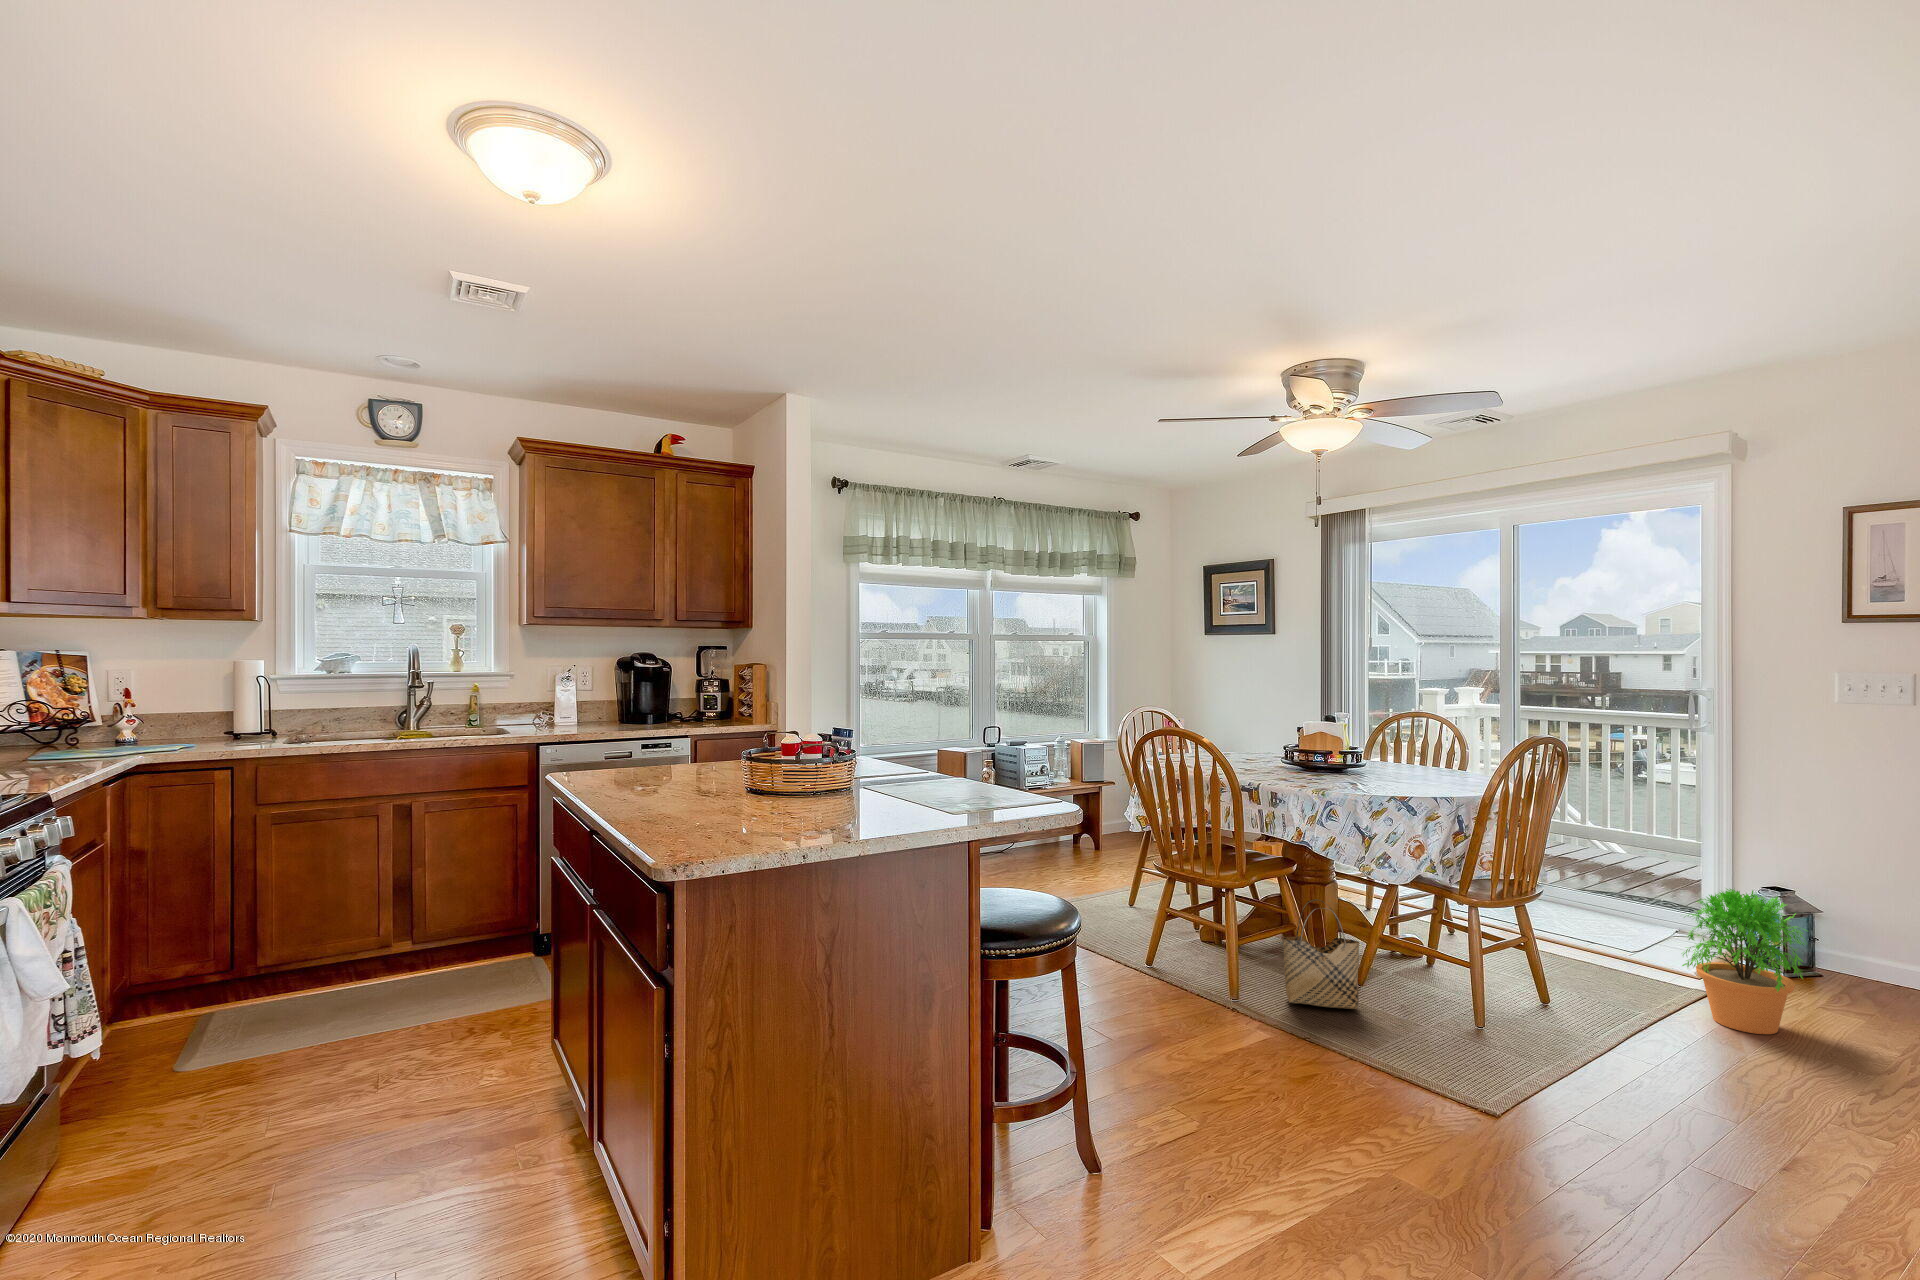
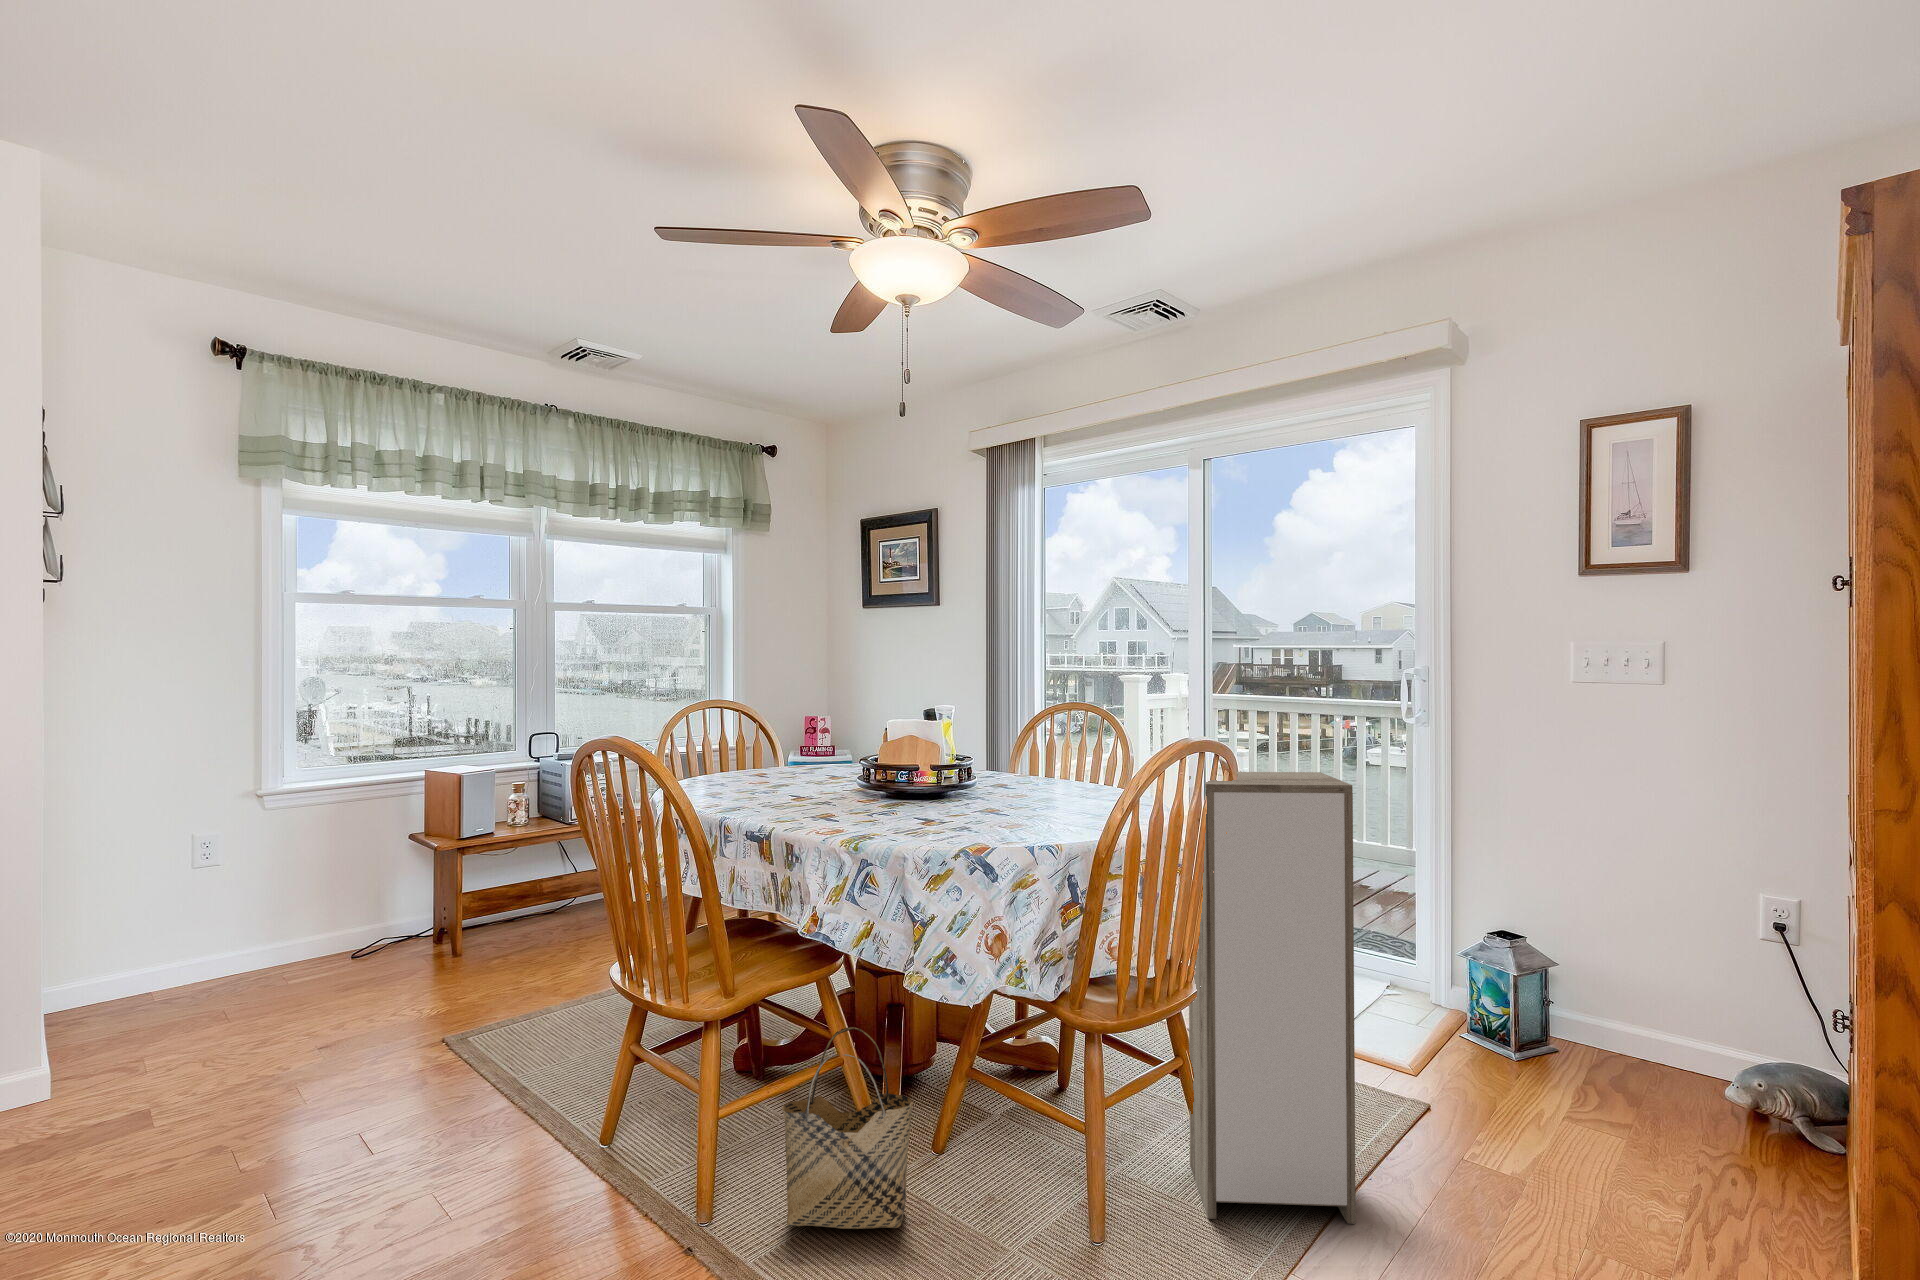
storage cabinet: none [1531,757,1653,1035] -> present [1189,772,1356,1224]
potted plant: present [1682,889,1807,1034] -> none [1391,964,1573,1198]

